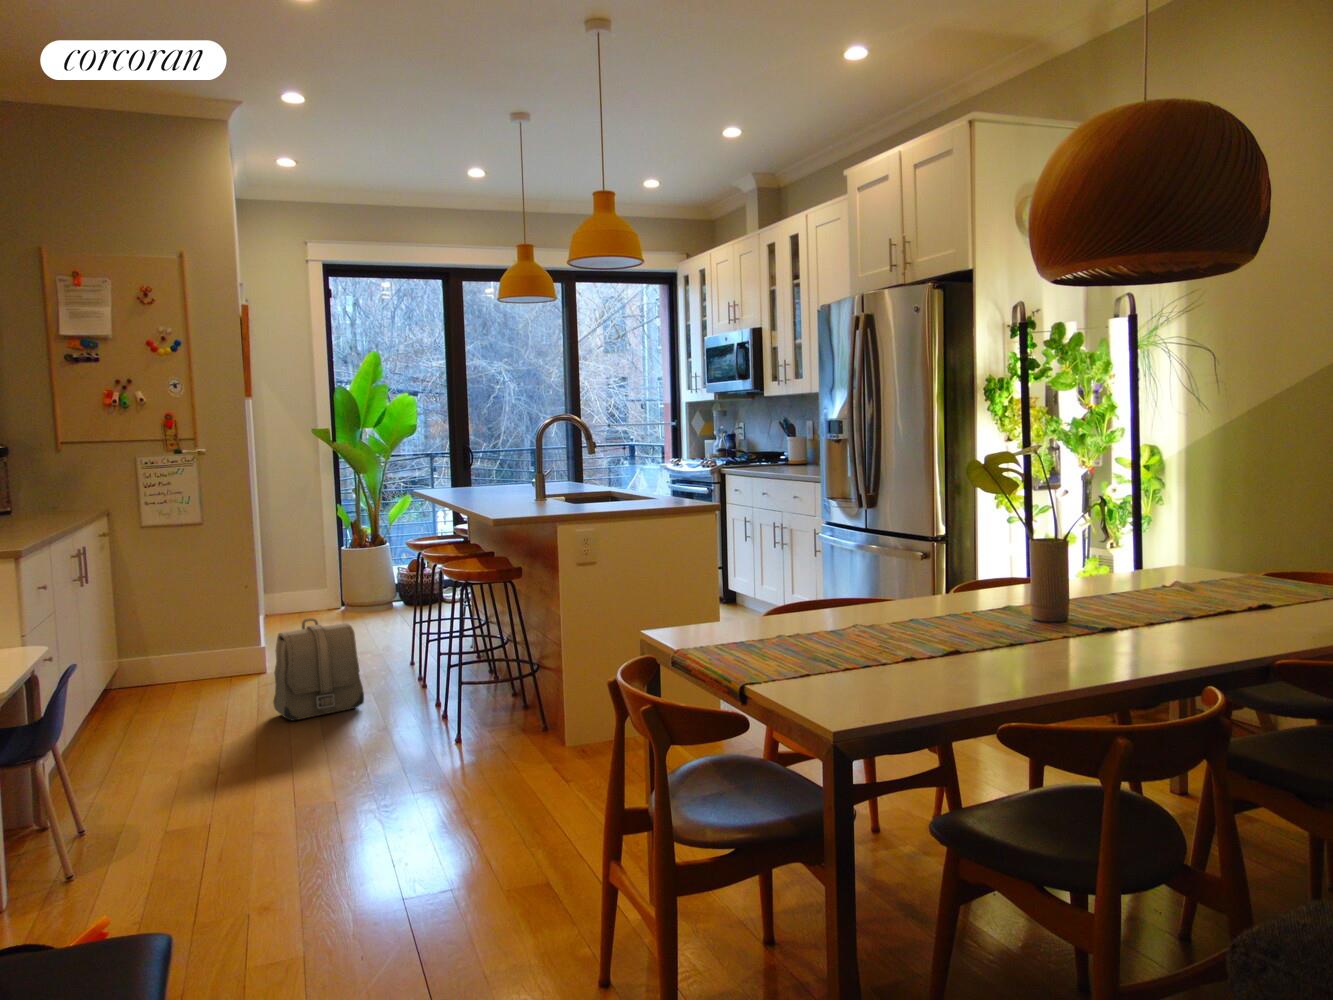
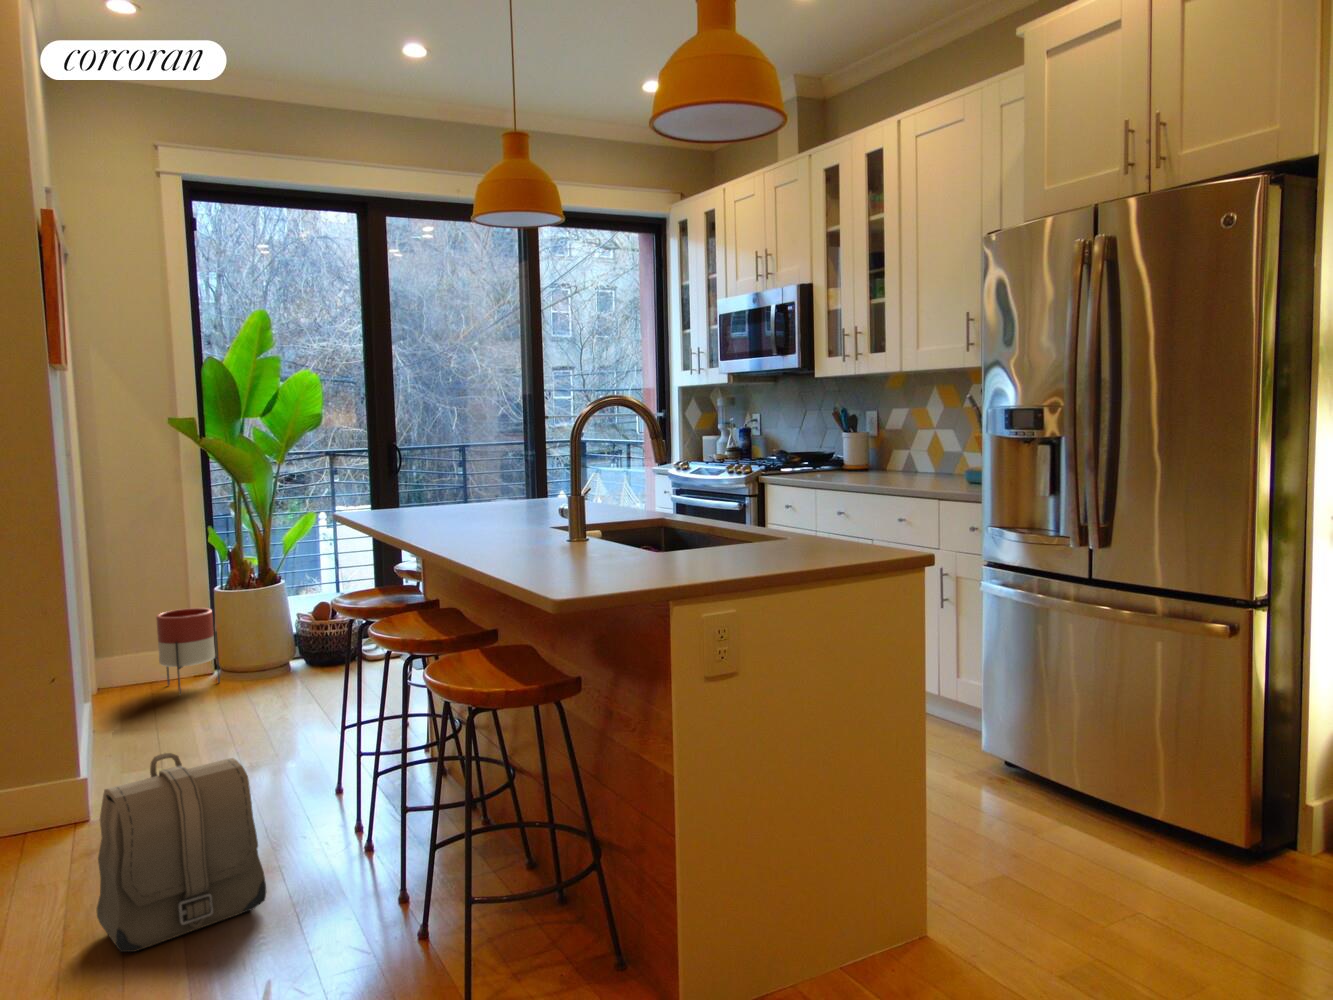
planter: none [304,561,345,619] -> present [156,608,220,695]

